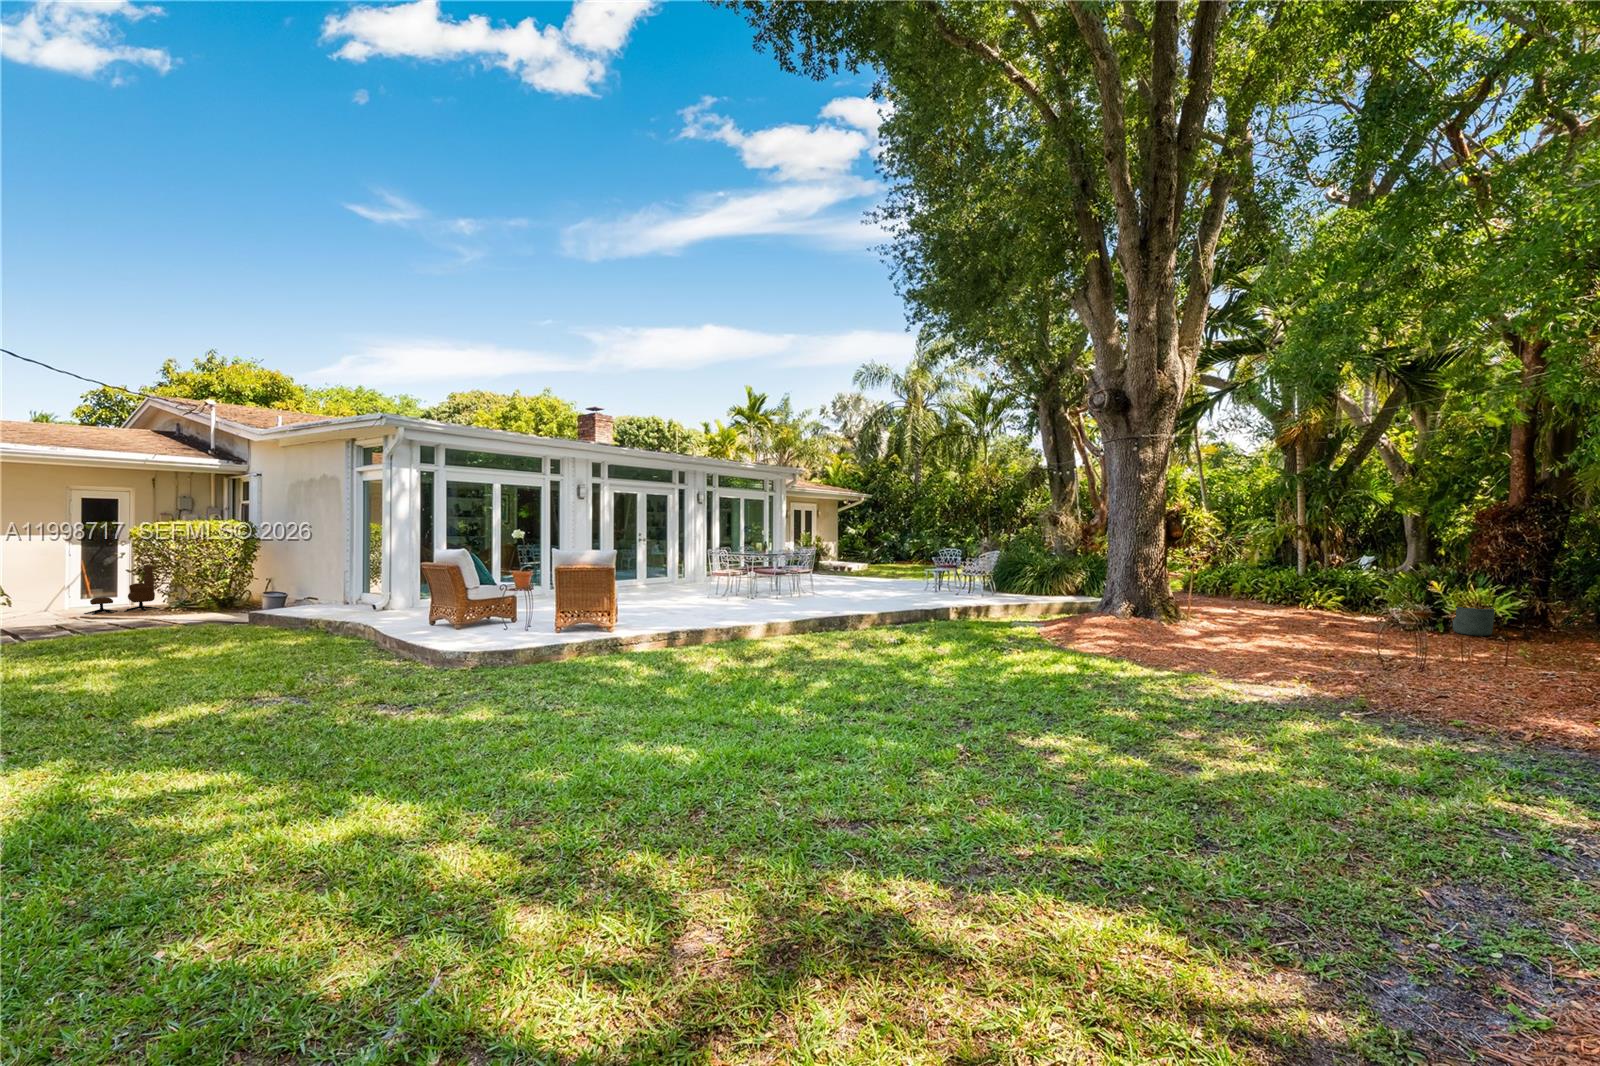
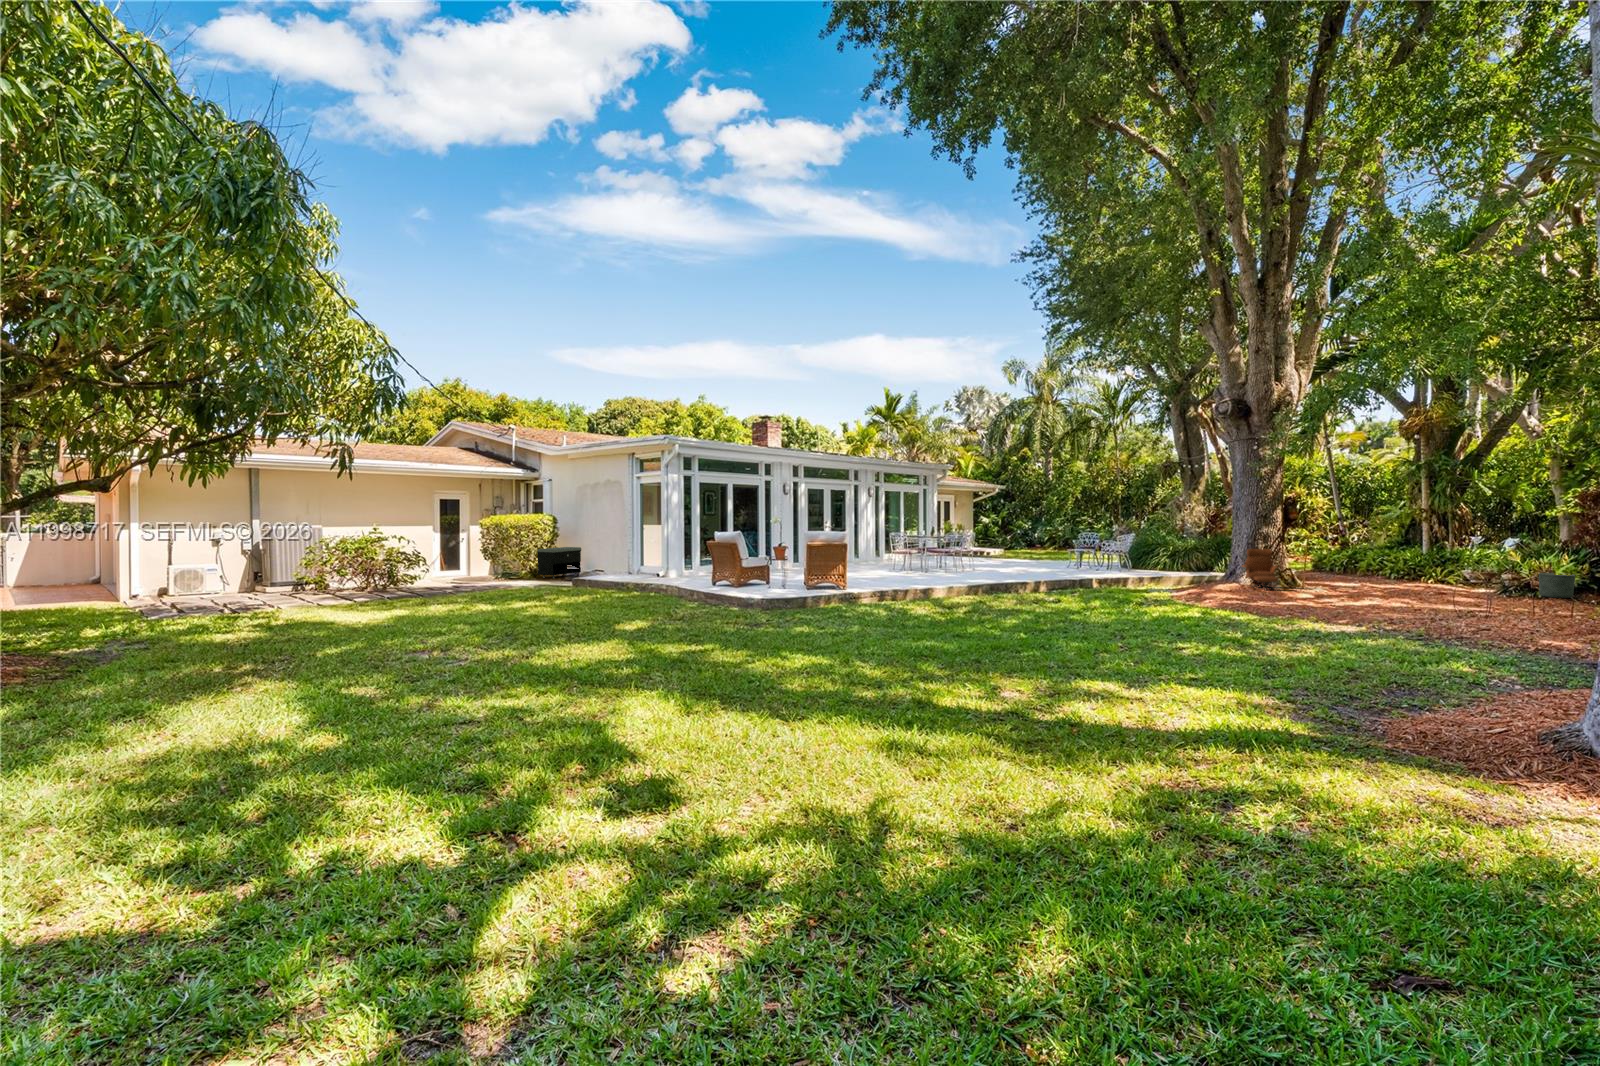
lounge chair: present [84,565,159,615] -> present [1242,549,1279,591]
storage bench: none [216,565,291,610] -> present [537,547,581,578]

